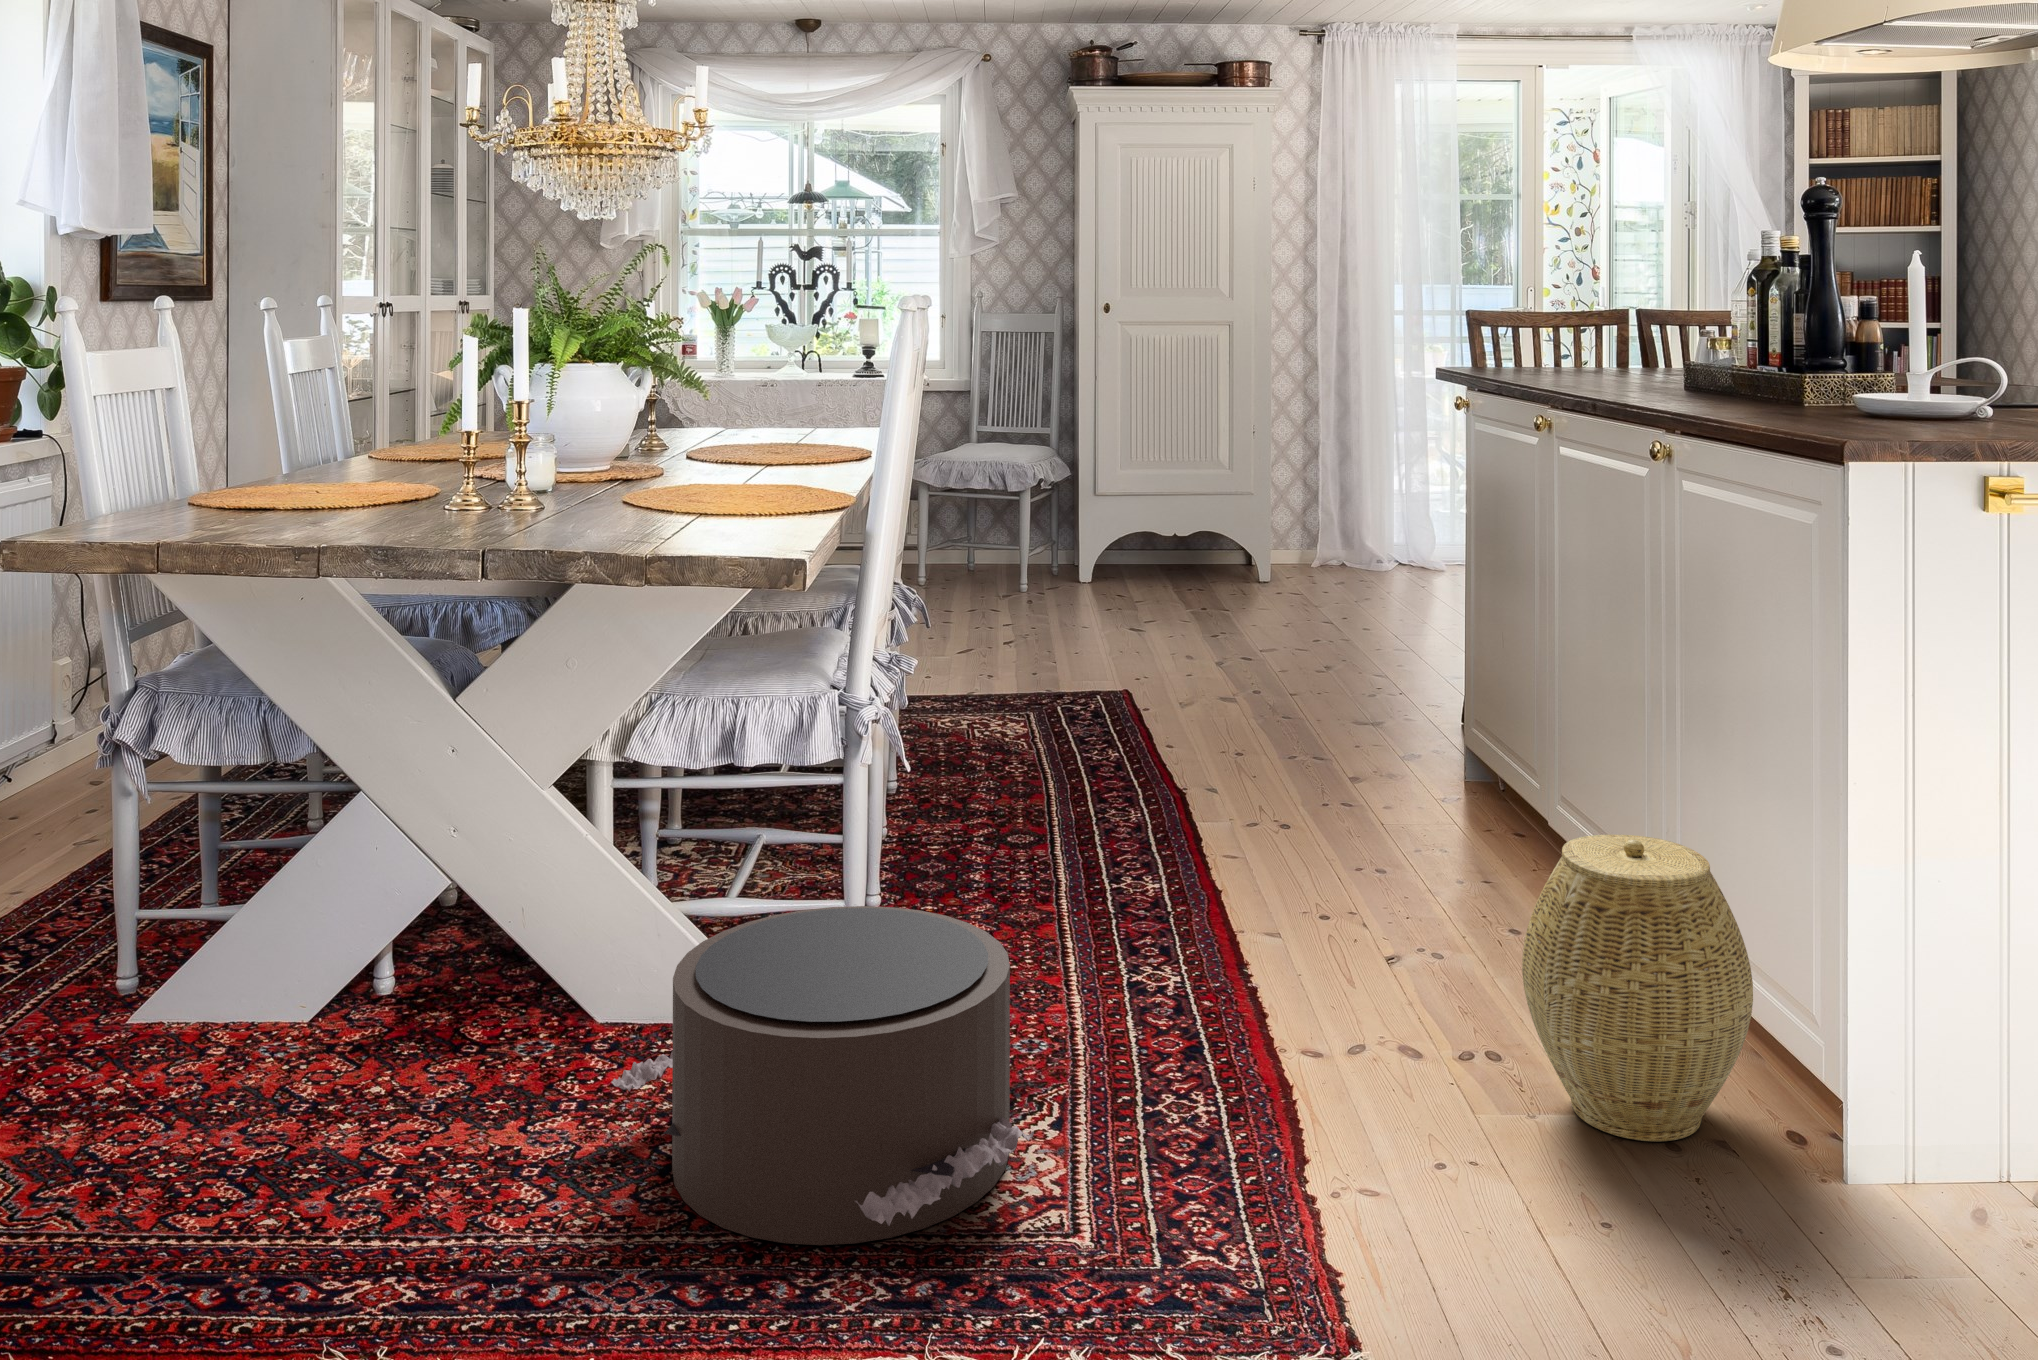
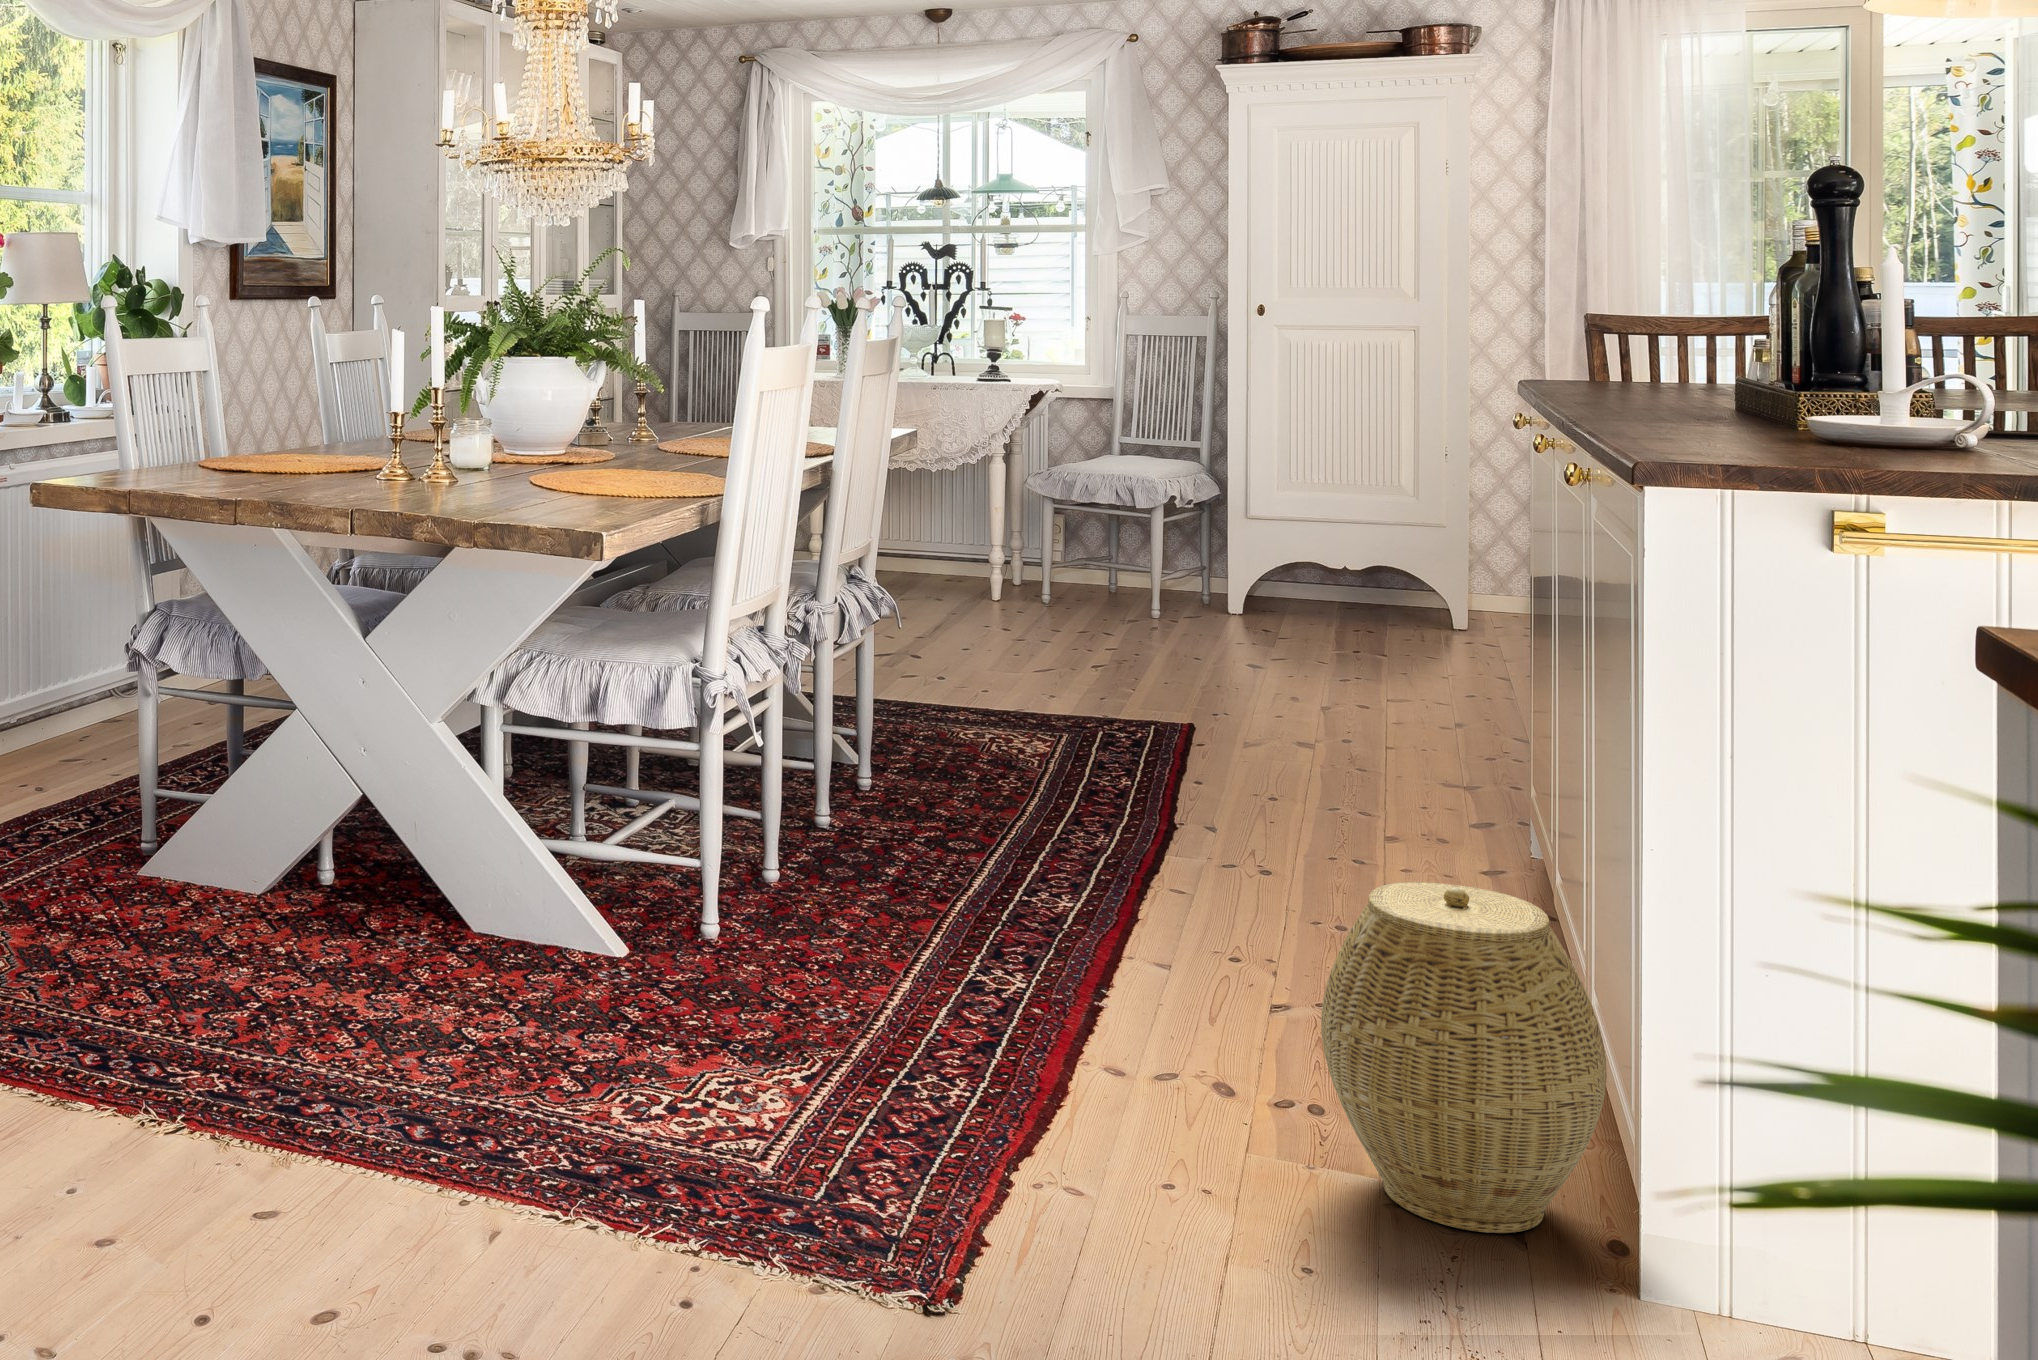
pouf: present [612,906,1034,1245] -> none [424,848,758,1129]

